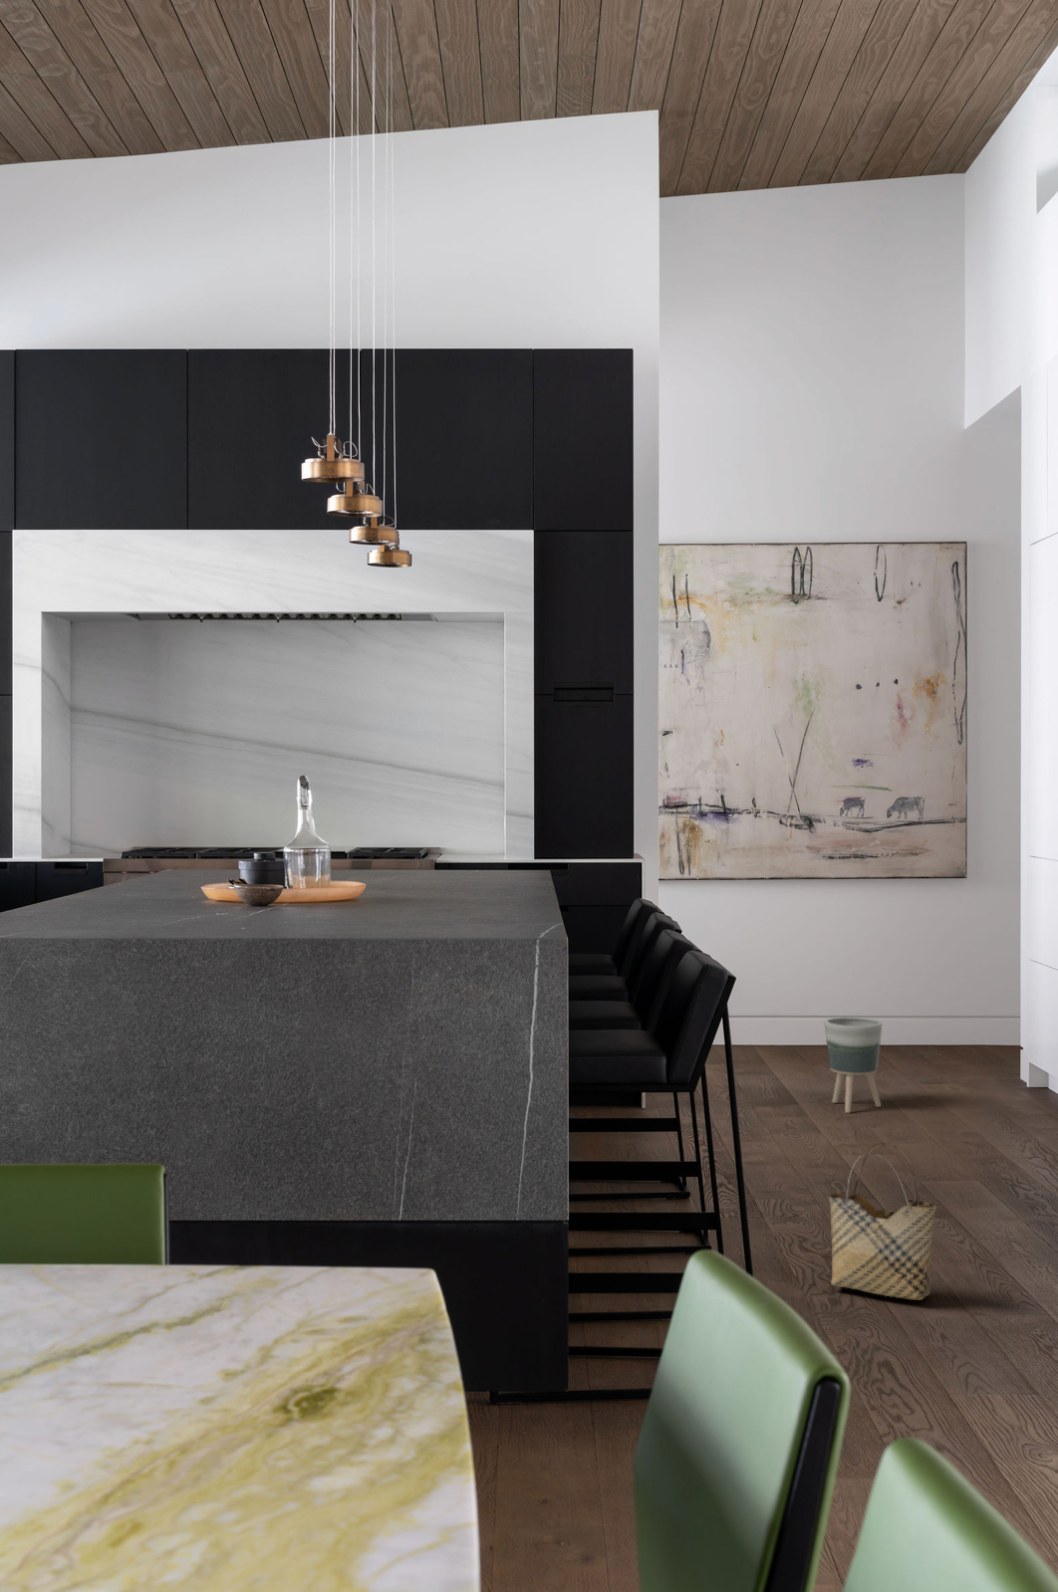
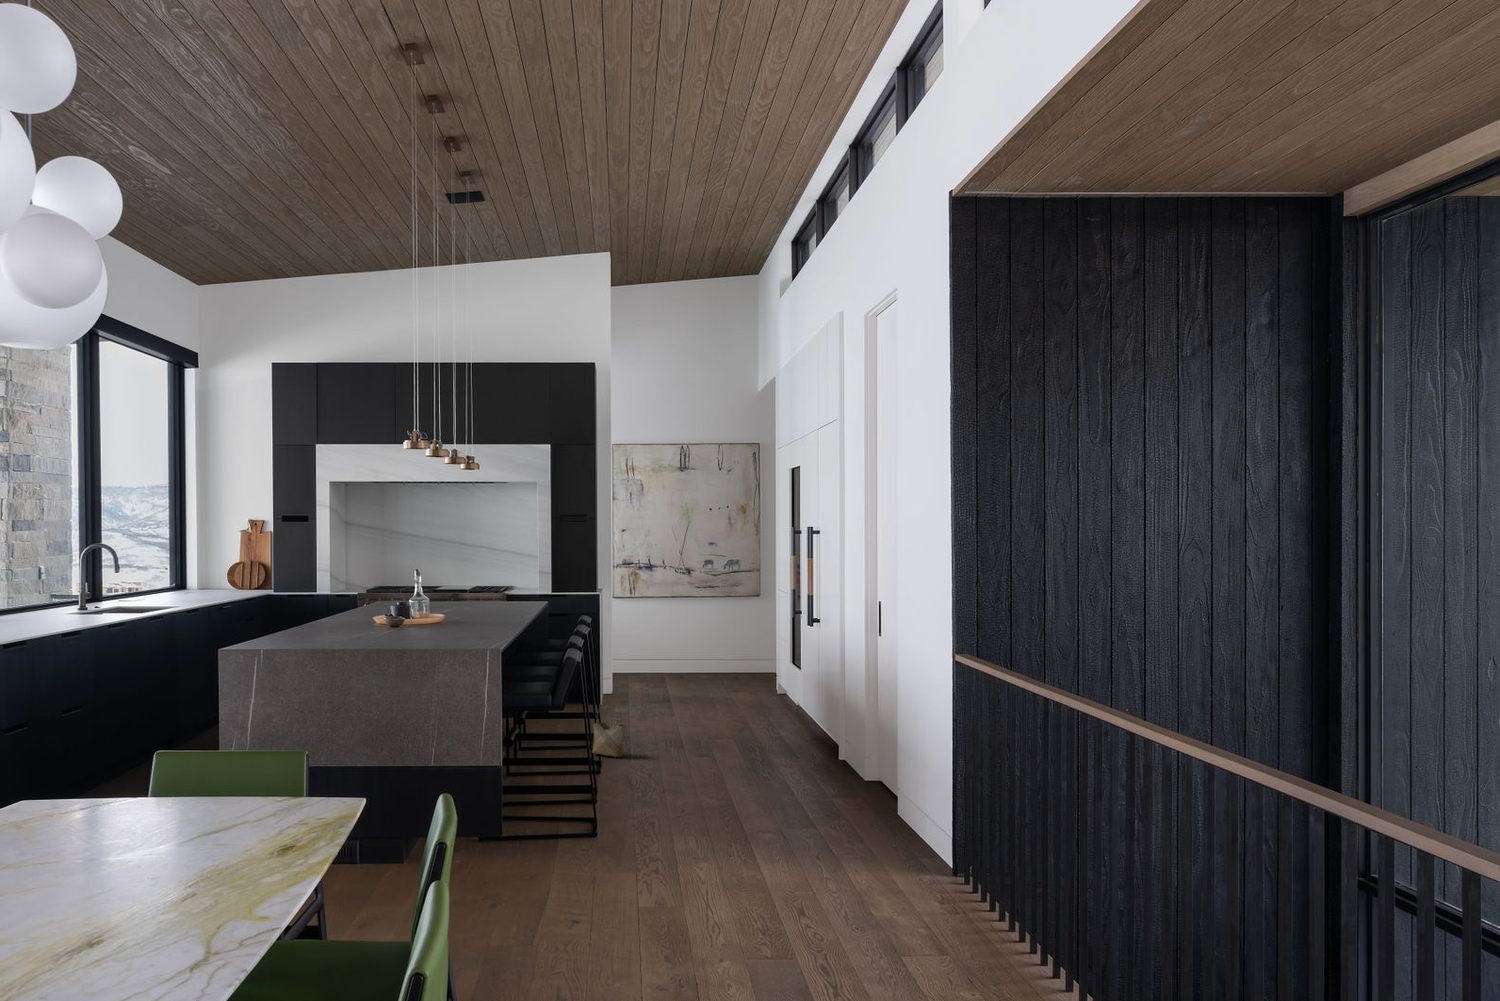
planter: present [825,1017,882,1113] -> none [663,661,686,701]

